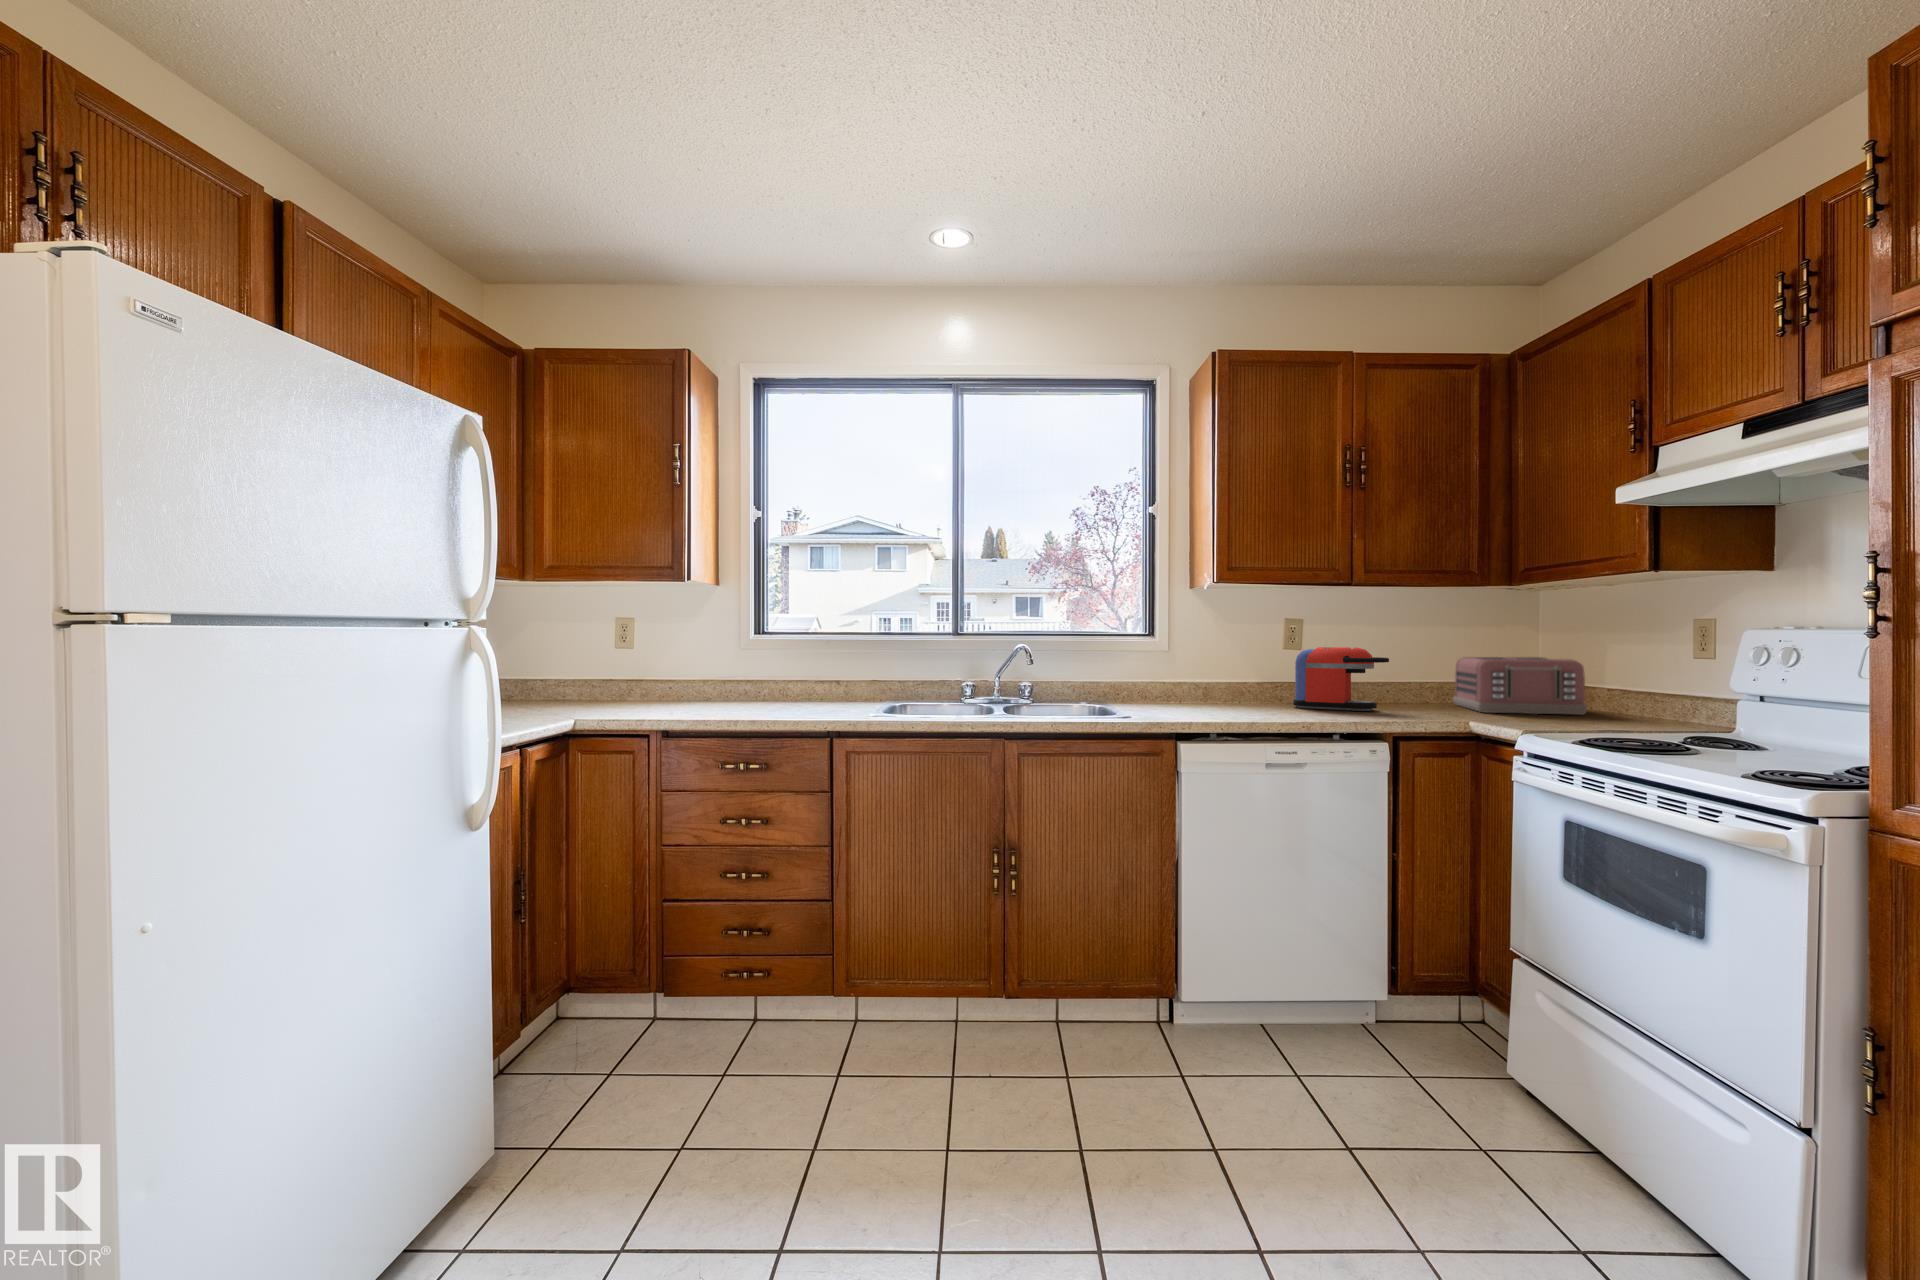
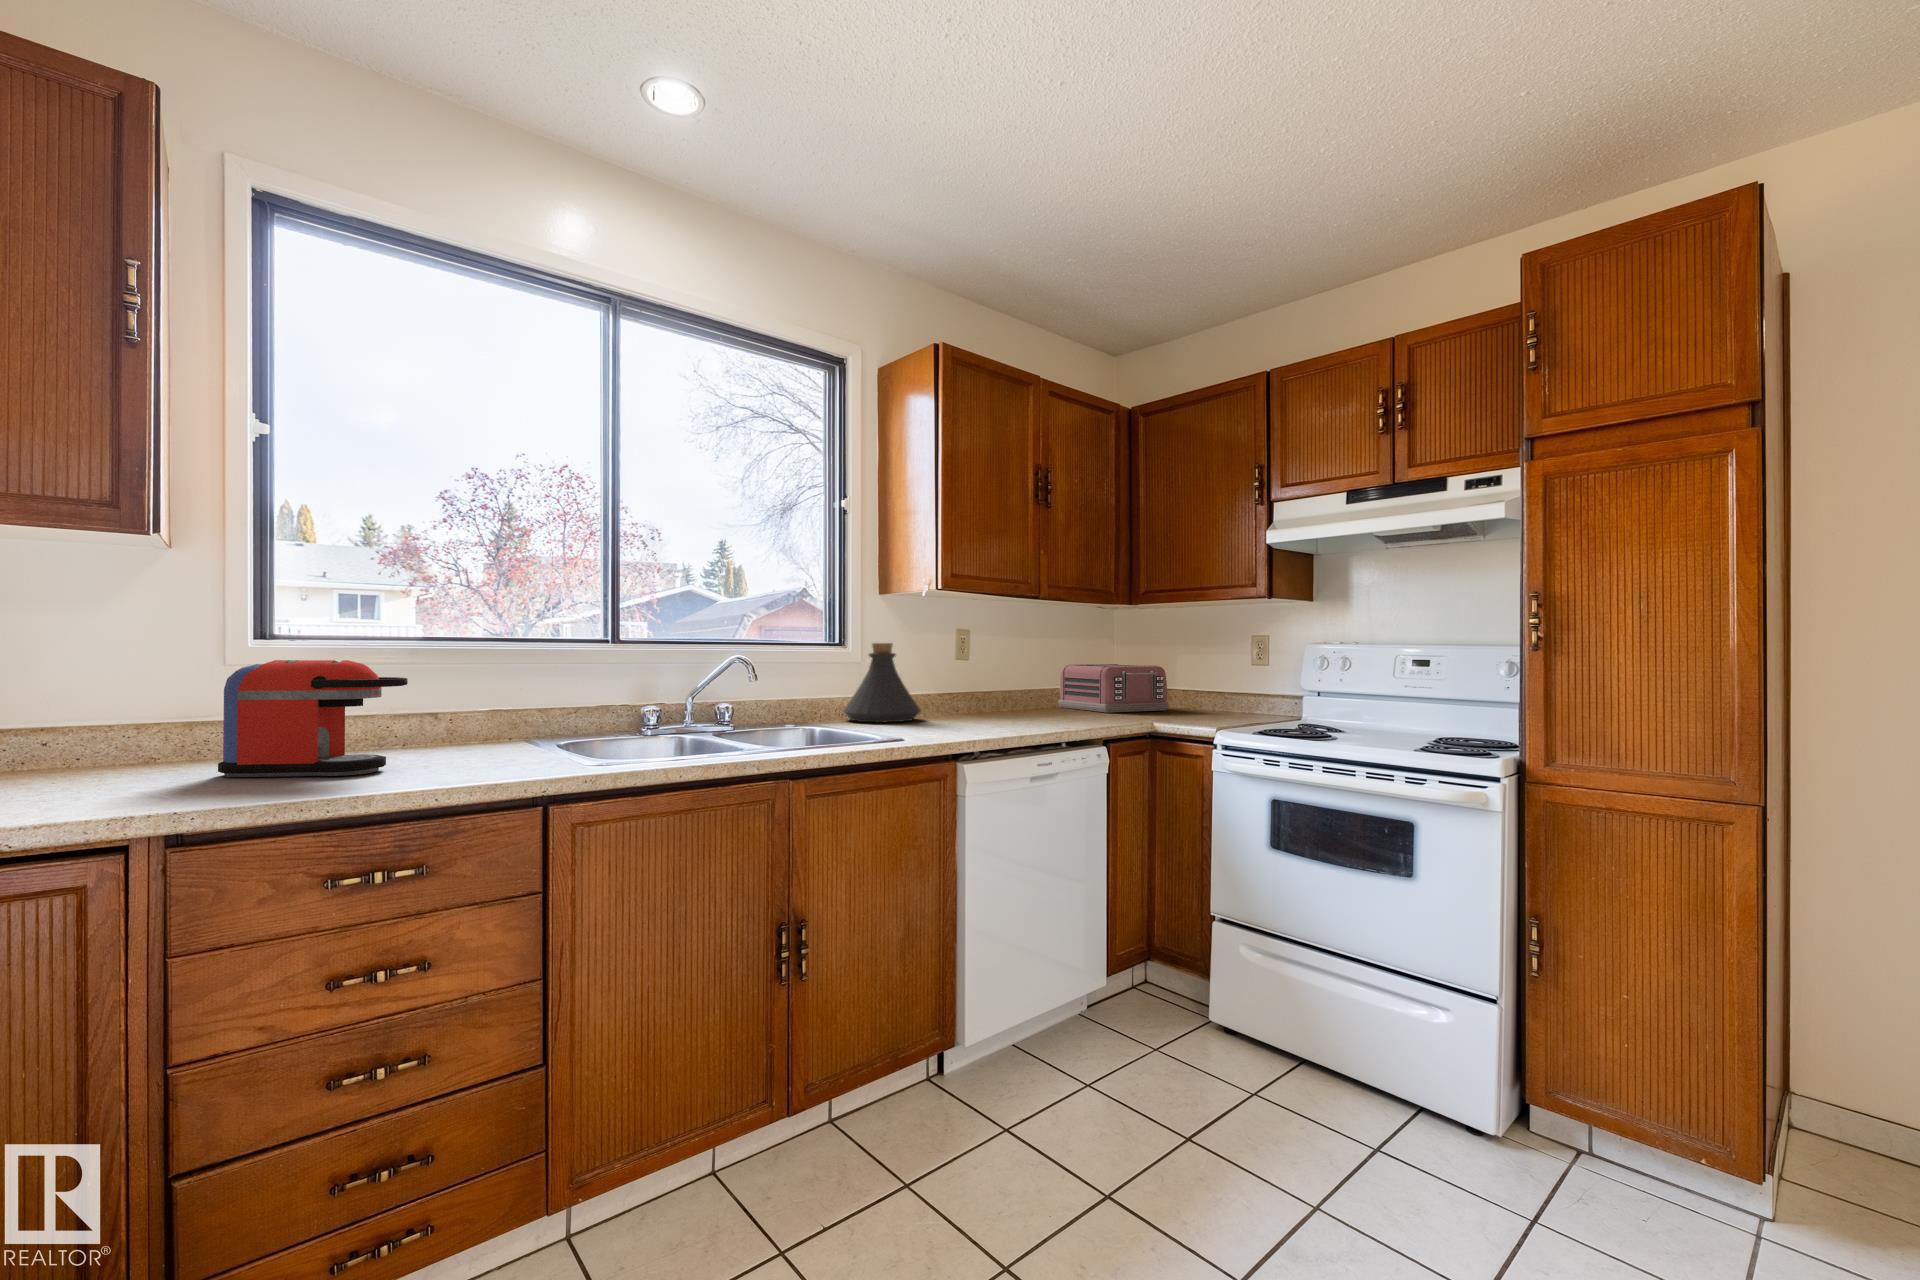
bottle: none [1158,634,1233,707] -> present [843,643,921,722]
coffee maker: present [1293,647,1389,711] -> present [218,660,408,777]

